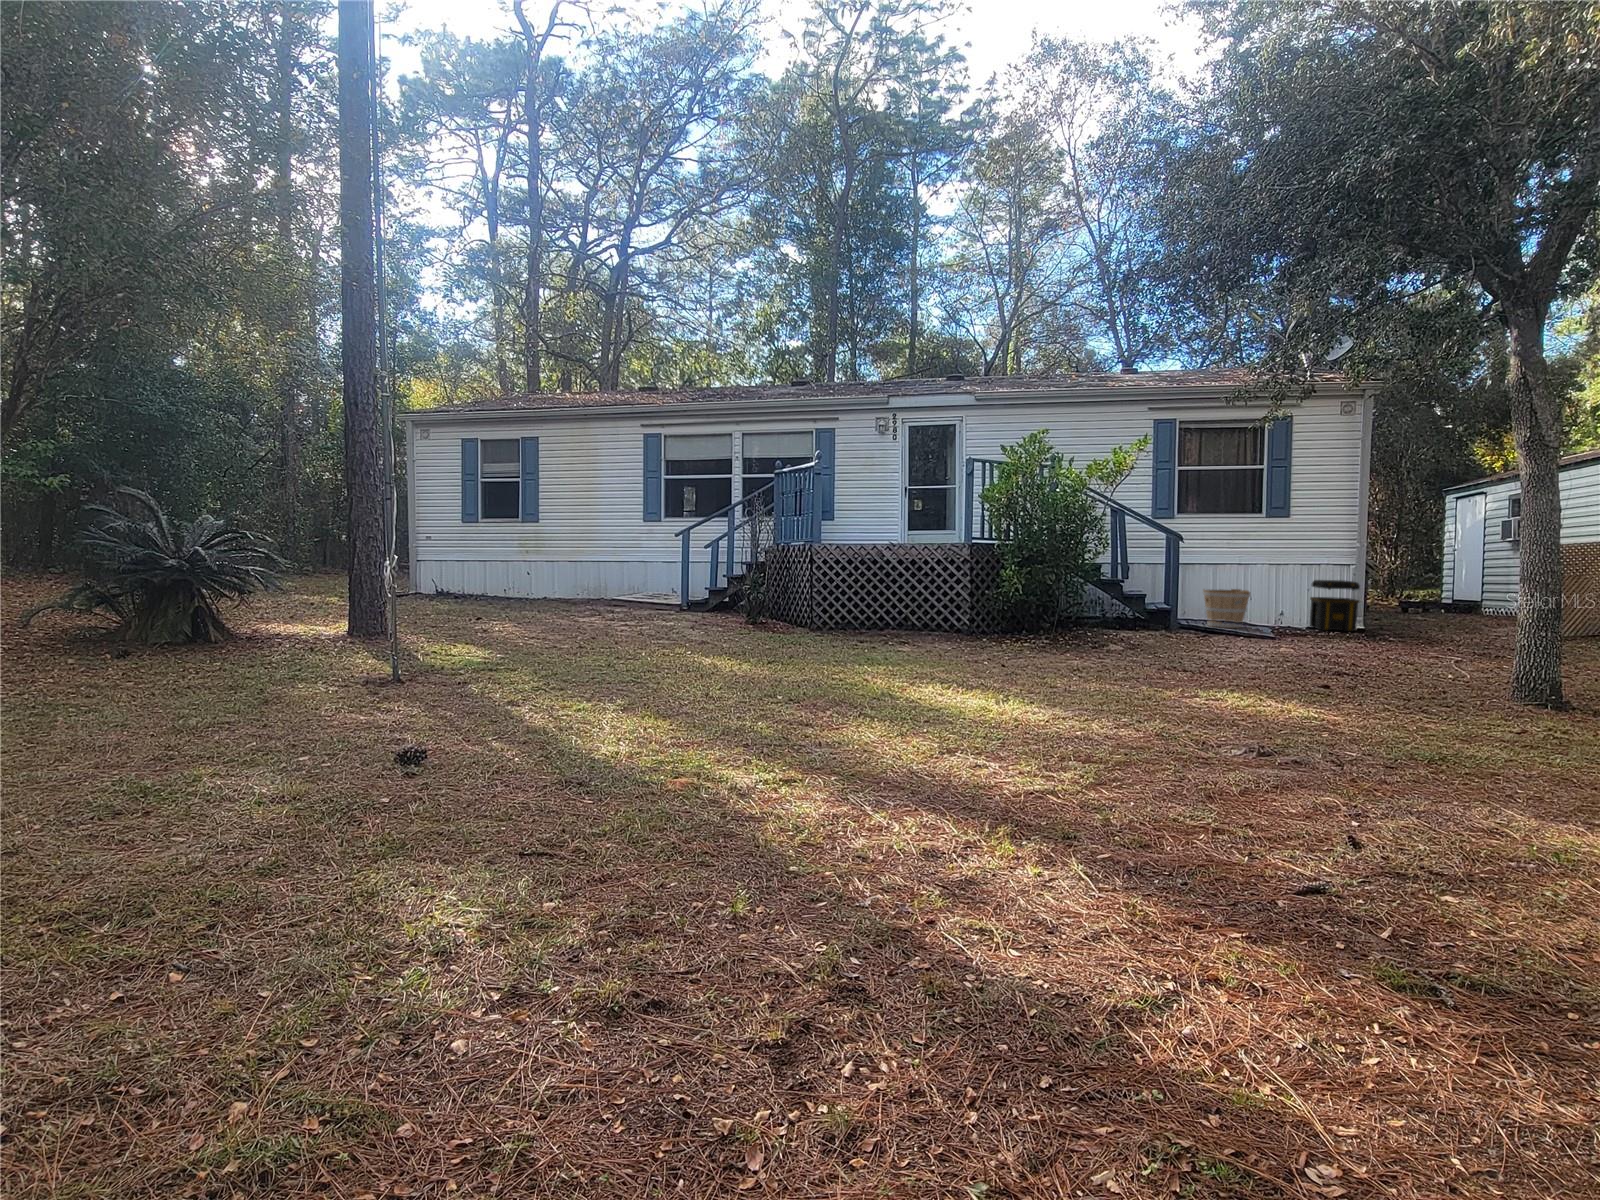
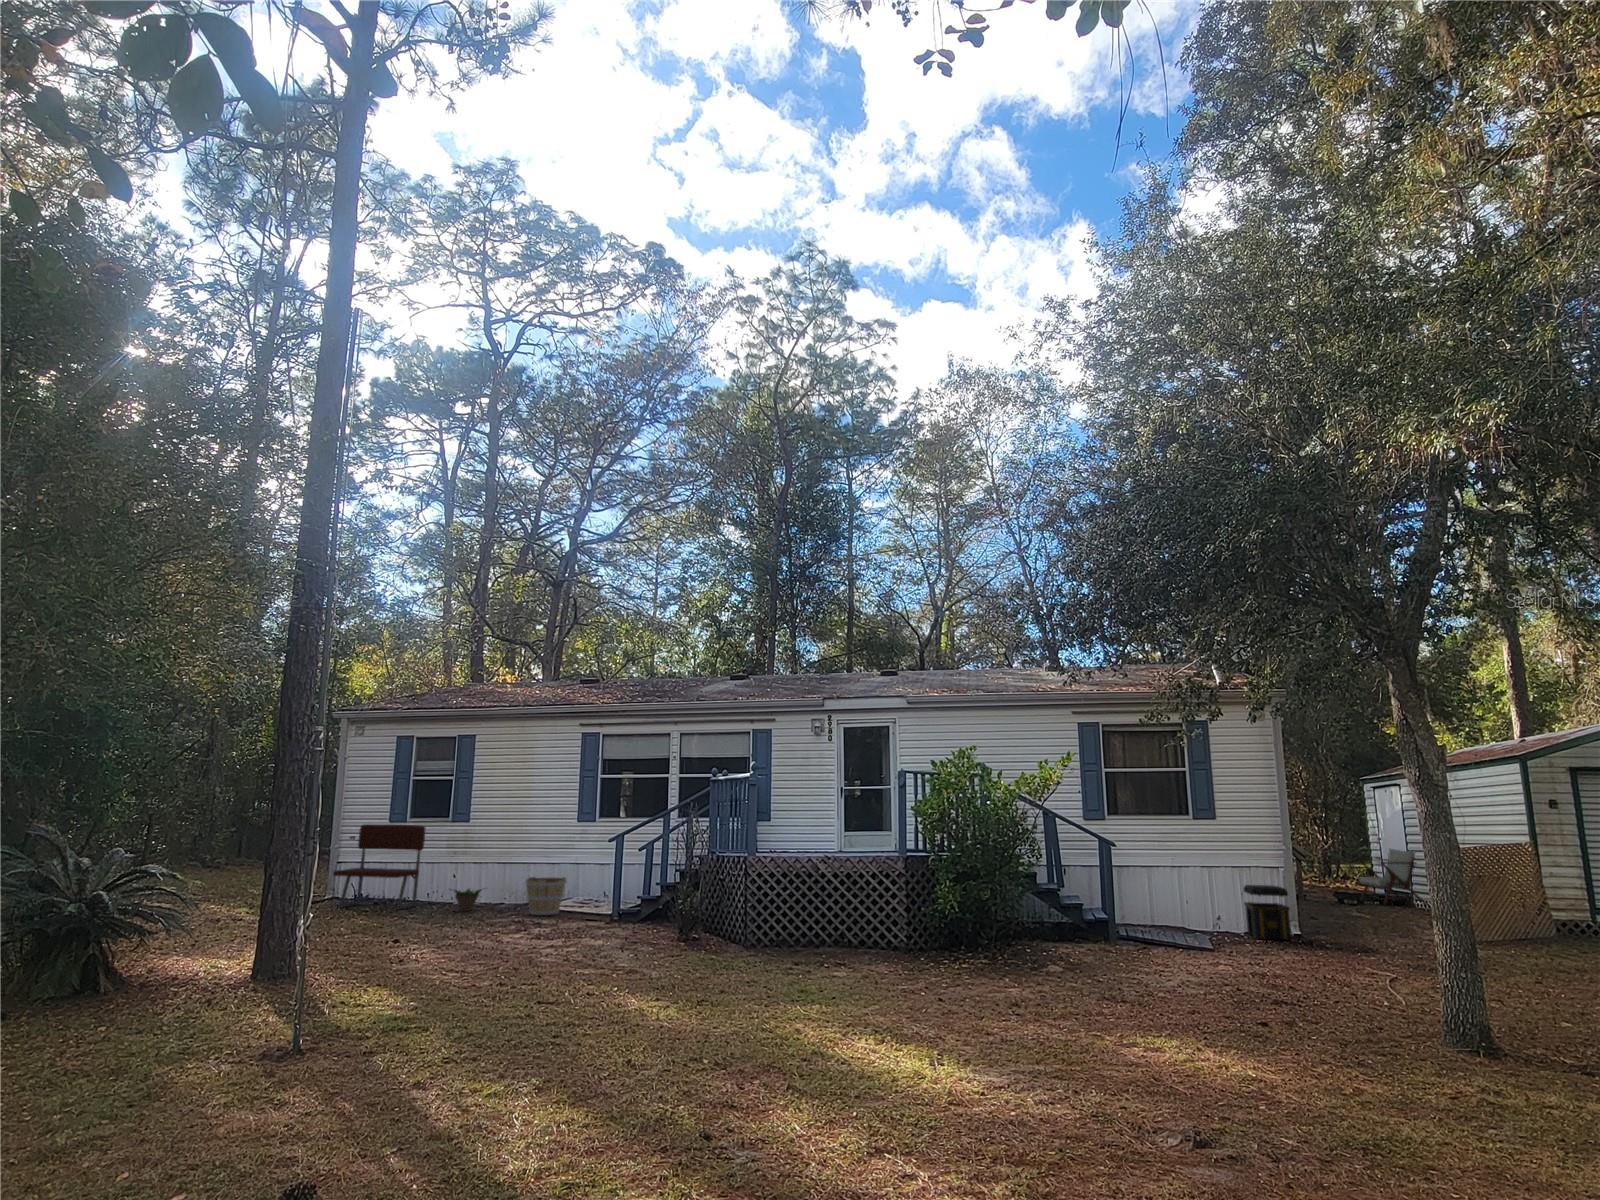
bench: none [420,523,501,600] -> present [333,824,426,910]
lounge chair: none [1415,557,1486,611] -> present [1357,849,1426,905]
decorative plant: none [527,581,565,601] -> present [454,889,482,911]
wooden bucket: present [1203,589,1251,628] -> present [526,877,567,915]

